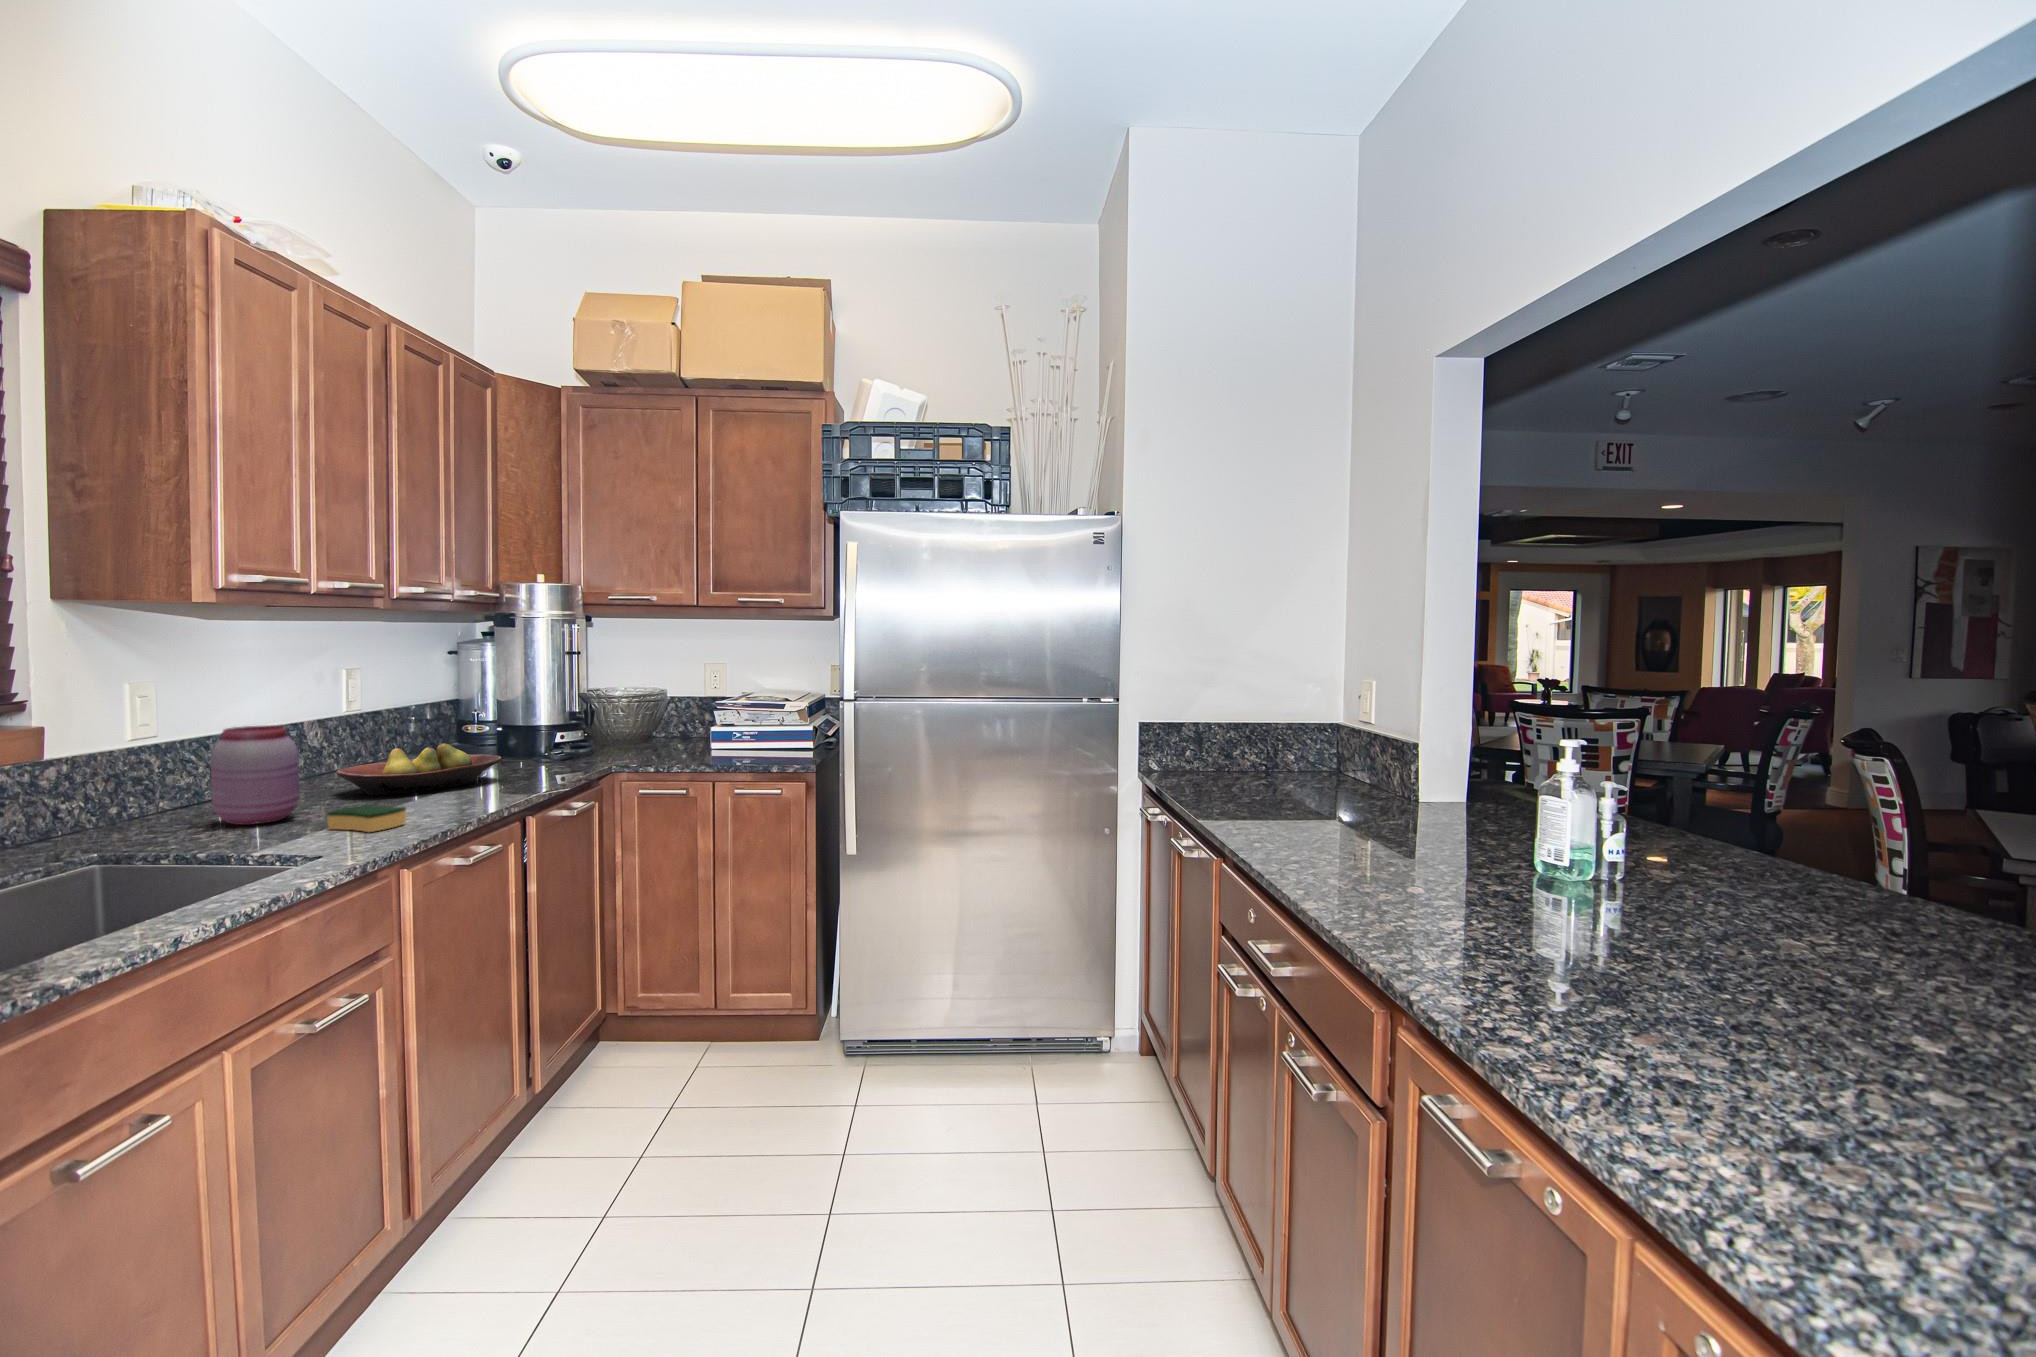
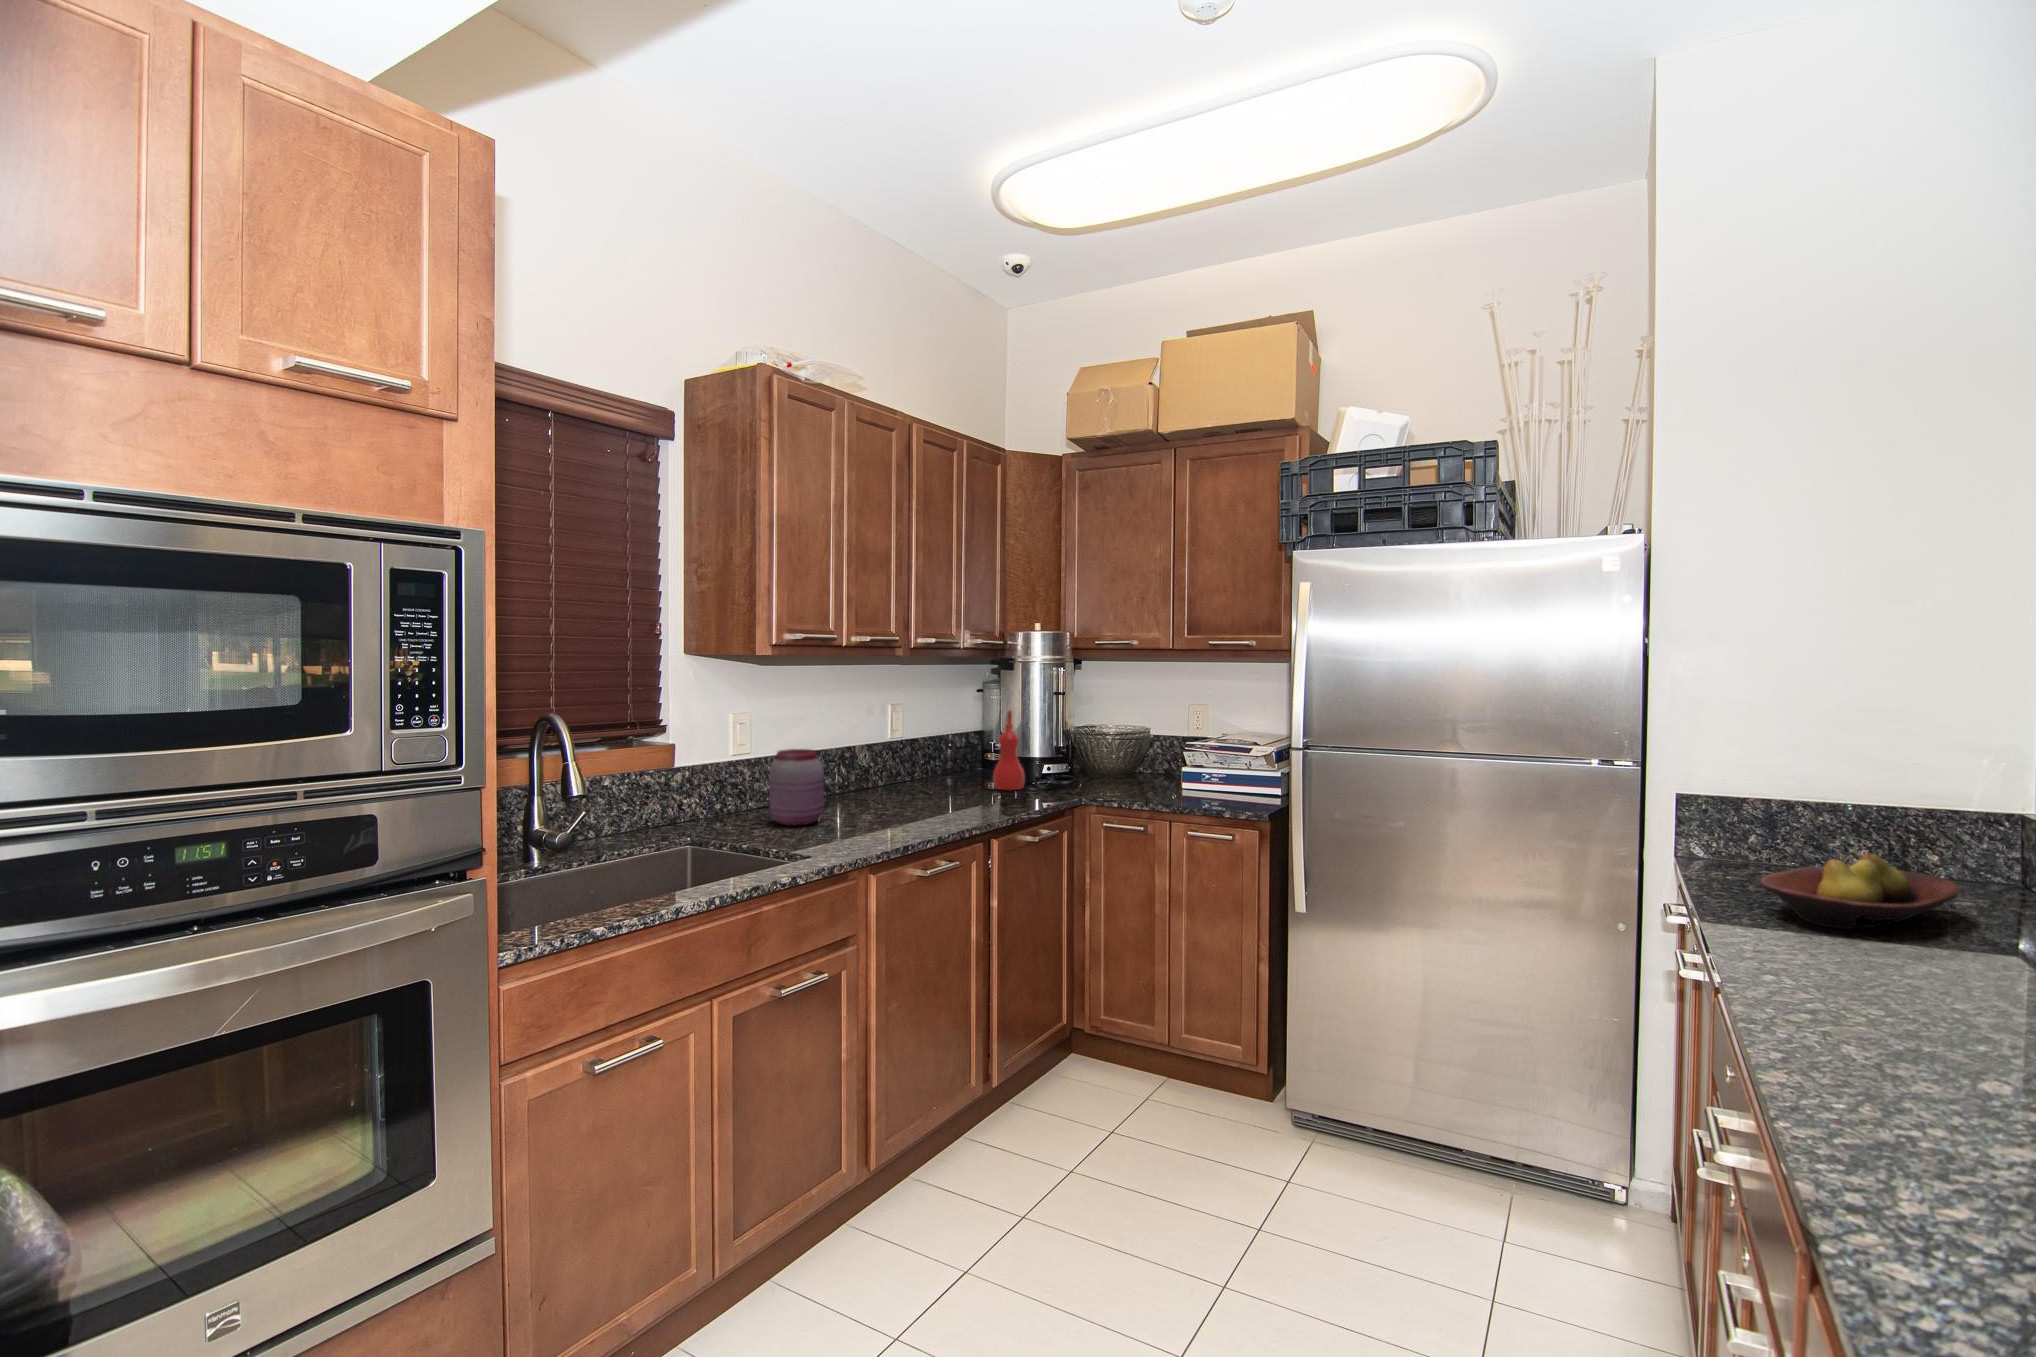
spray bottle: none [496,671,536,764] -> present [993,709,1025,790]
fruit bowl: present [336,743,501,795] -> present [1759,853,1960,929]
sponge: present [327,804,406,832] -> none [831,817,883,841]

